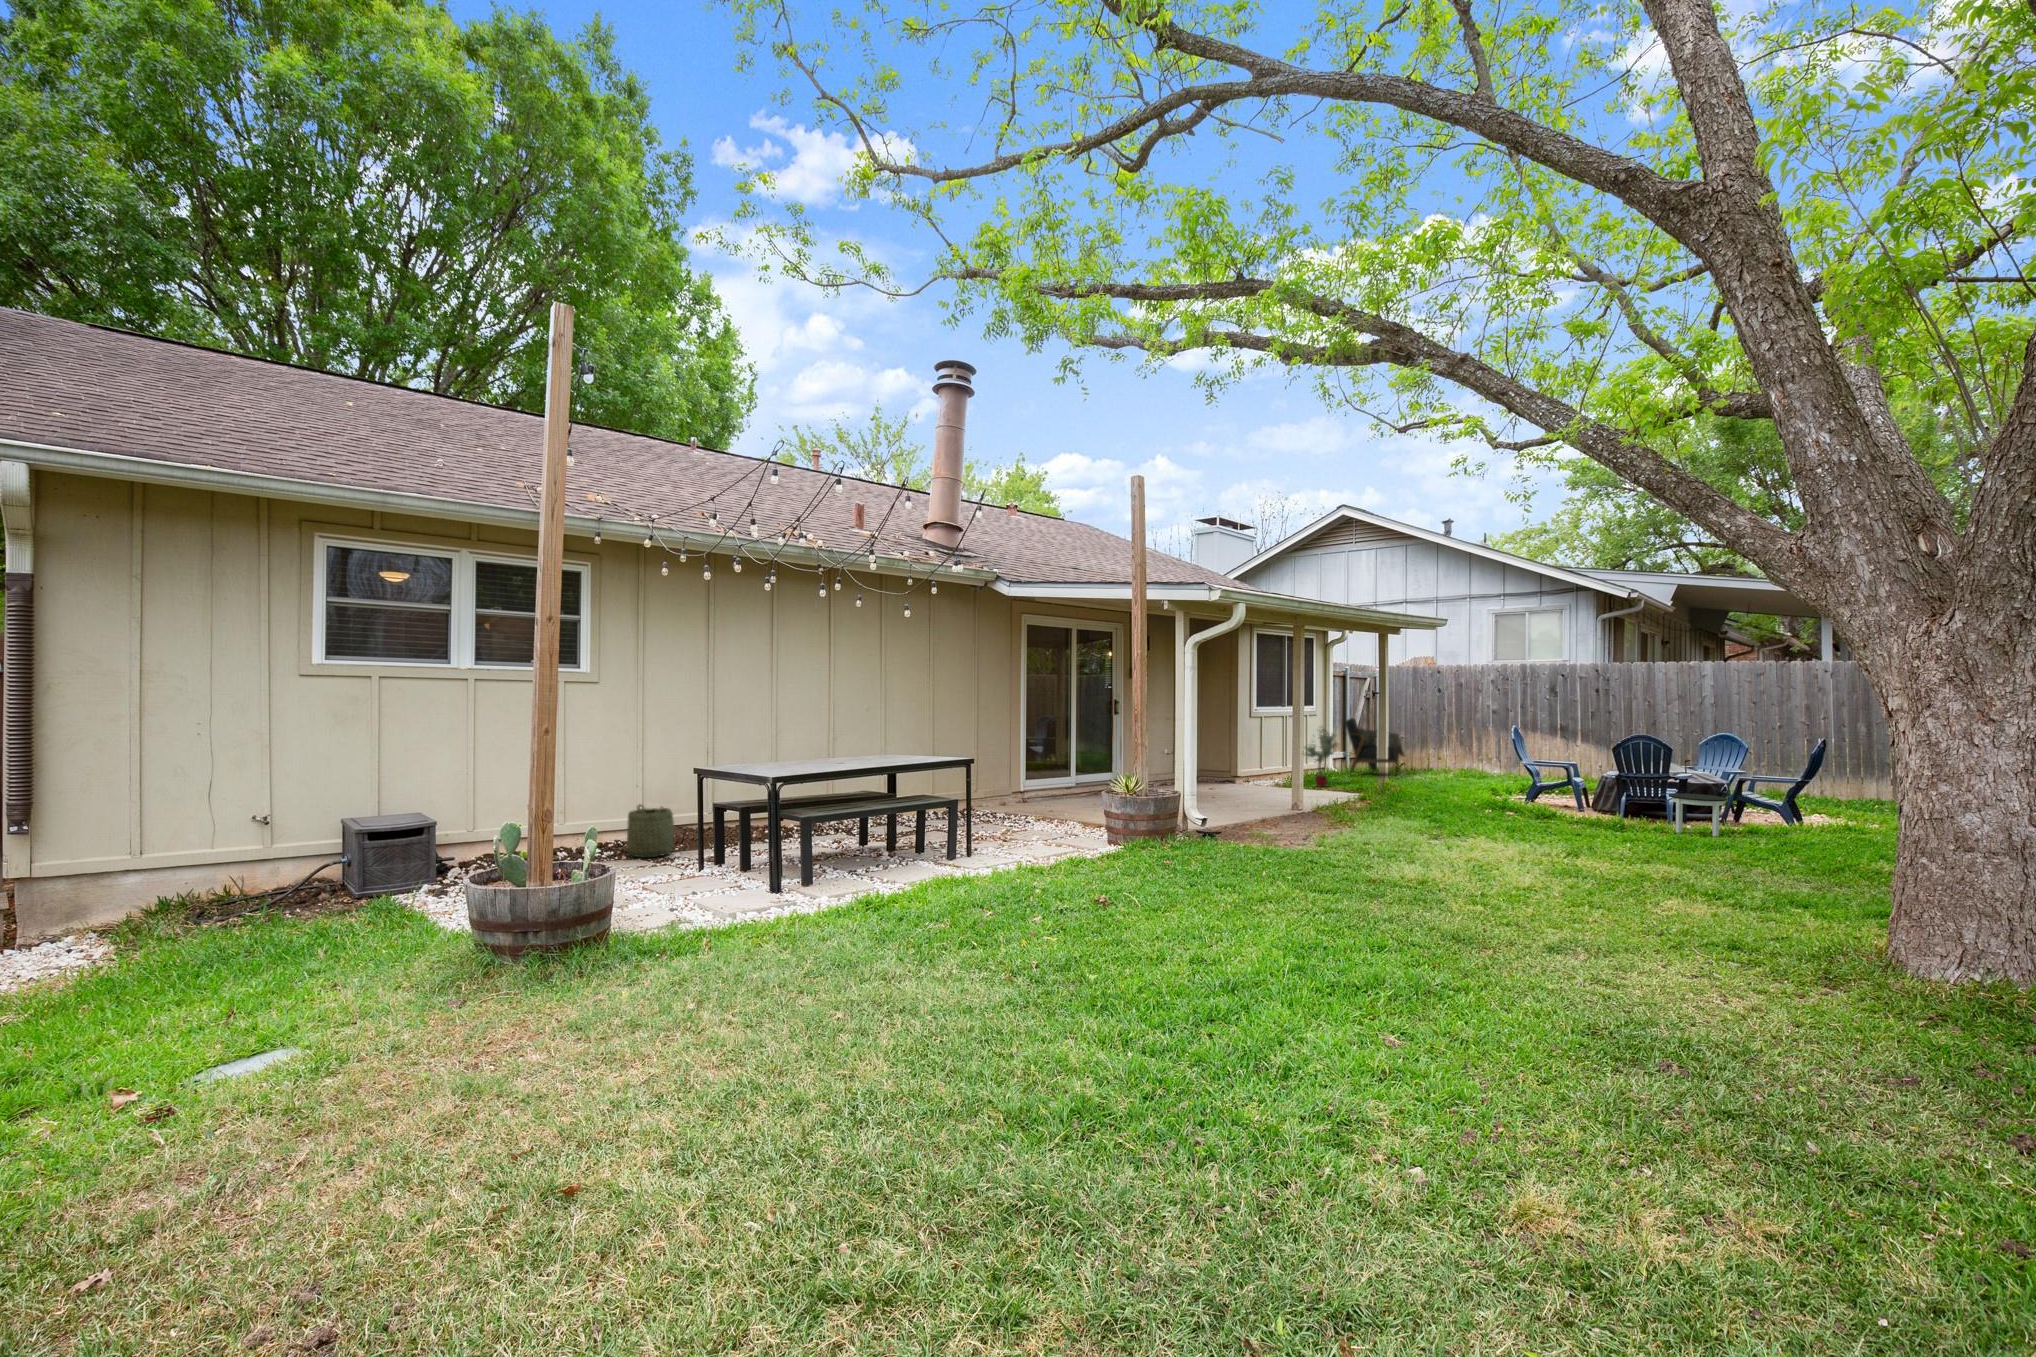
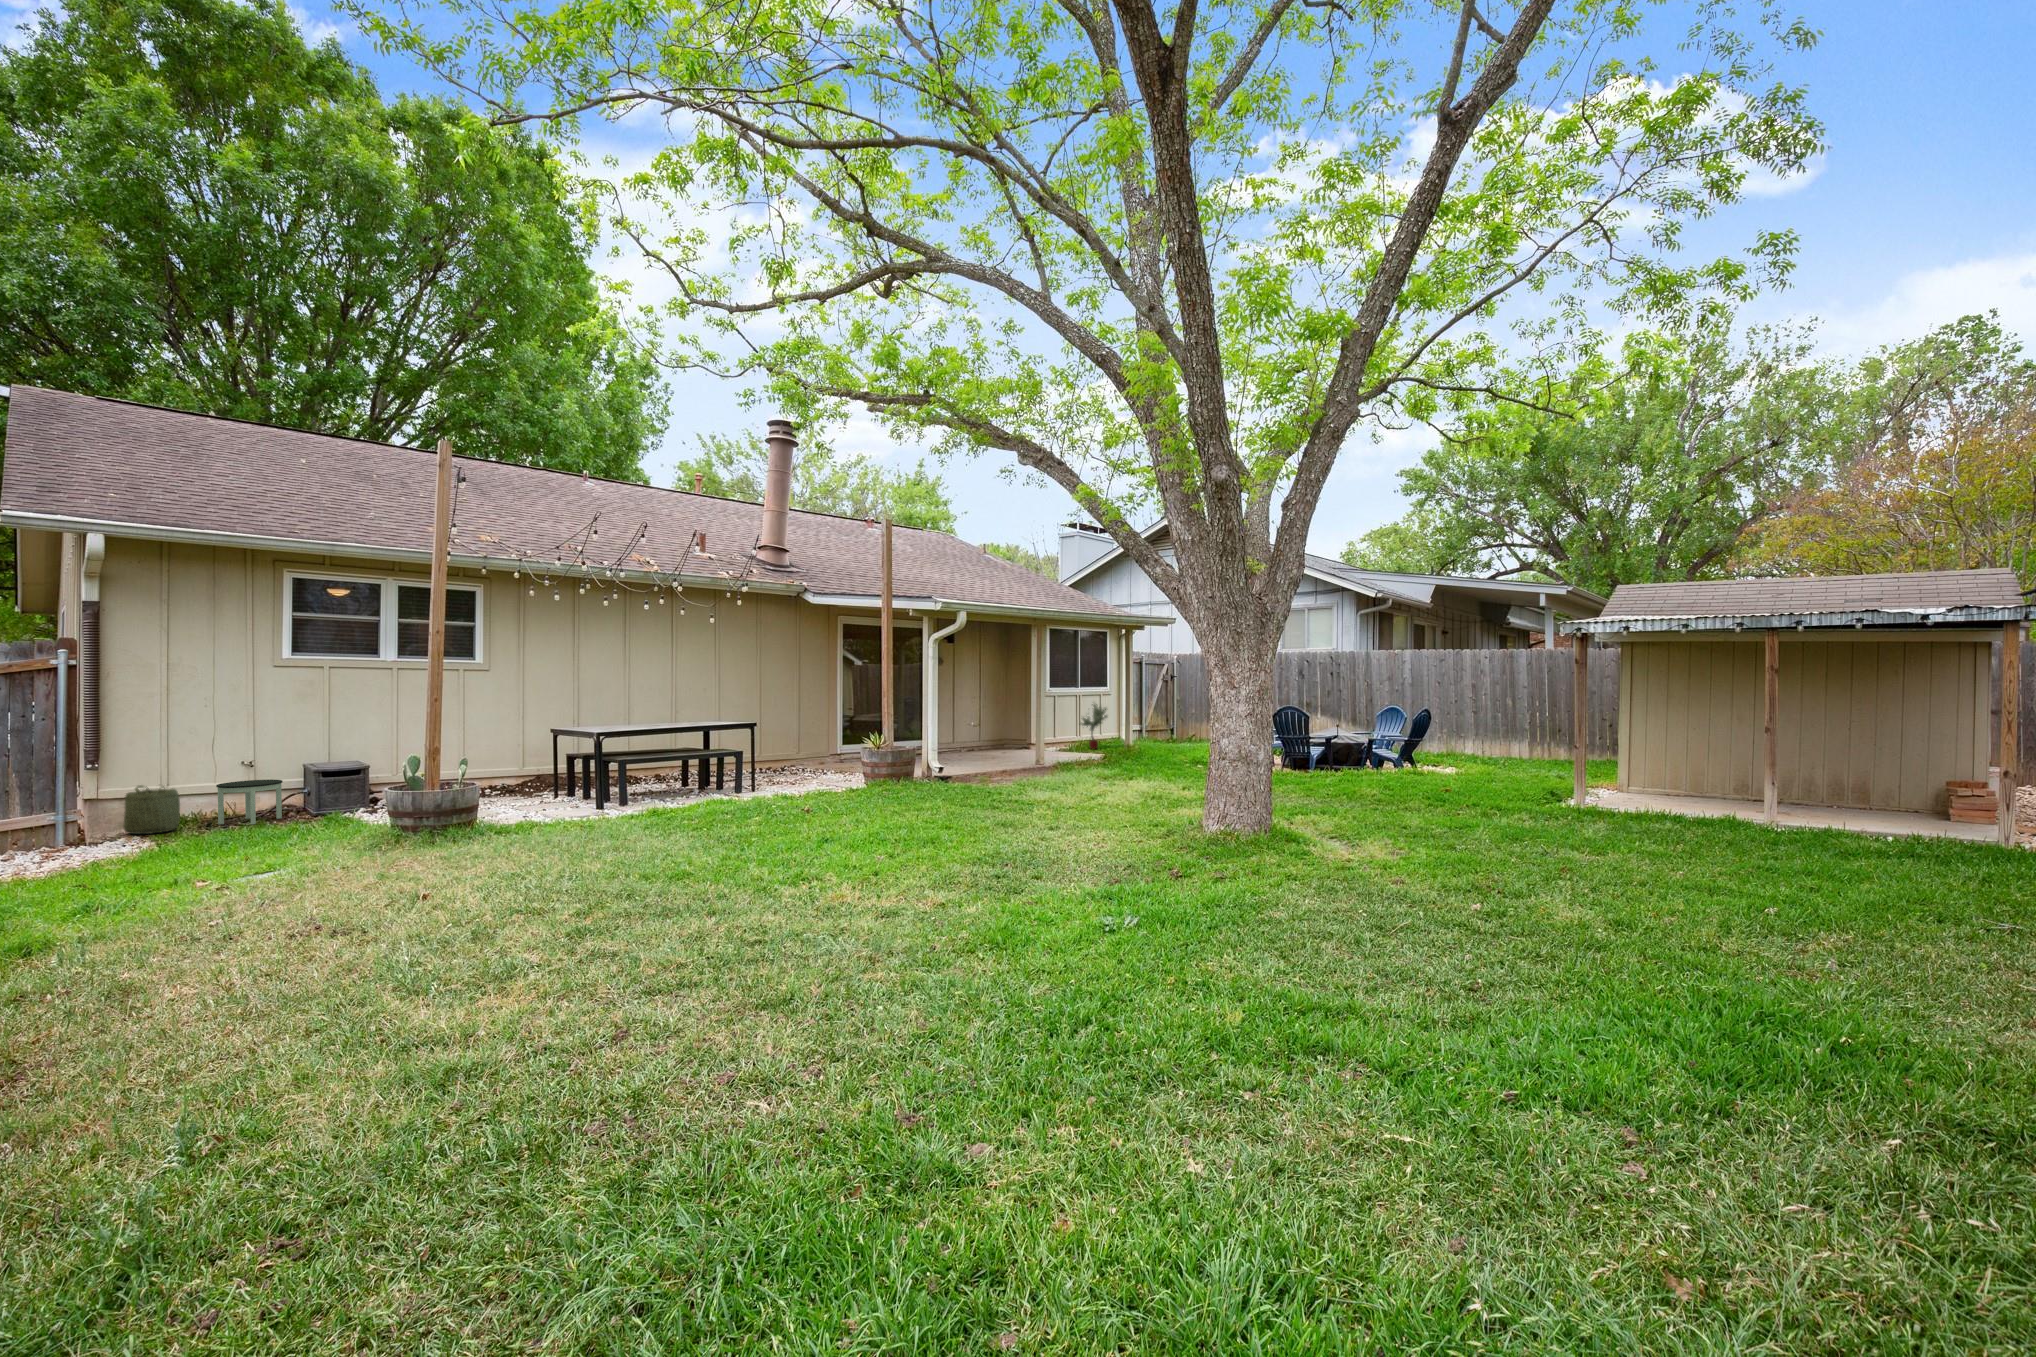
armchair: present [1345,718,1404,775] -> none [1128,696,1177,744]
round table: present [1669,793,1727,836] -> present [216,780,283,824]
basket: present [626,804,674,857] -> present [124,785,180,834]

